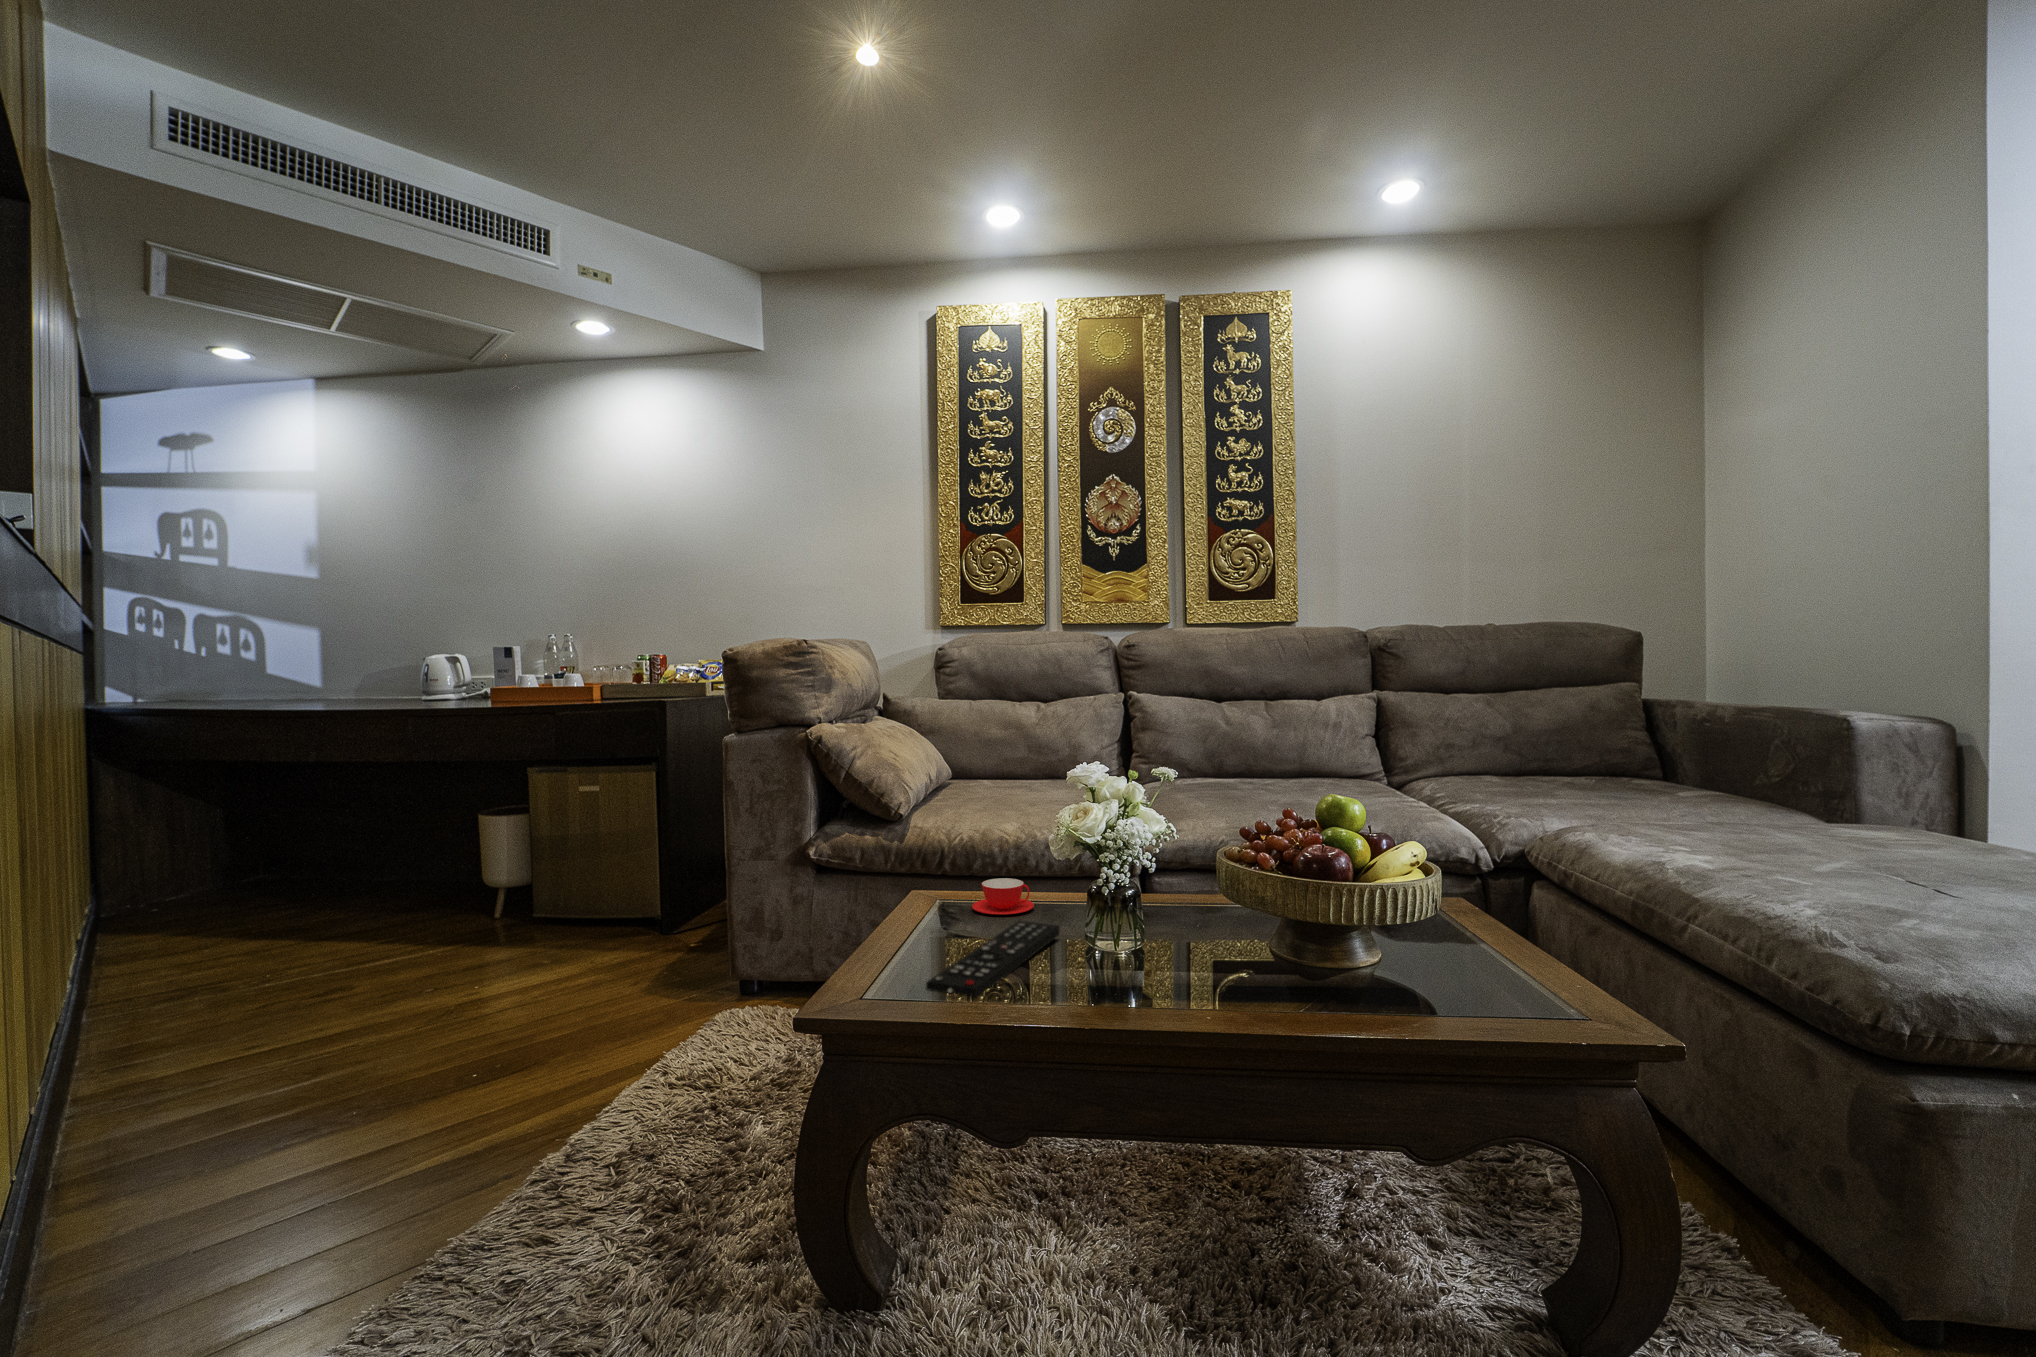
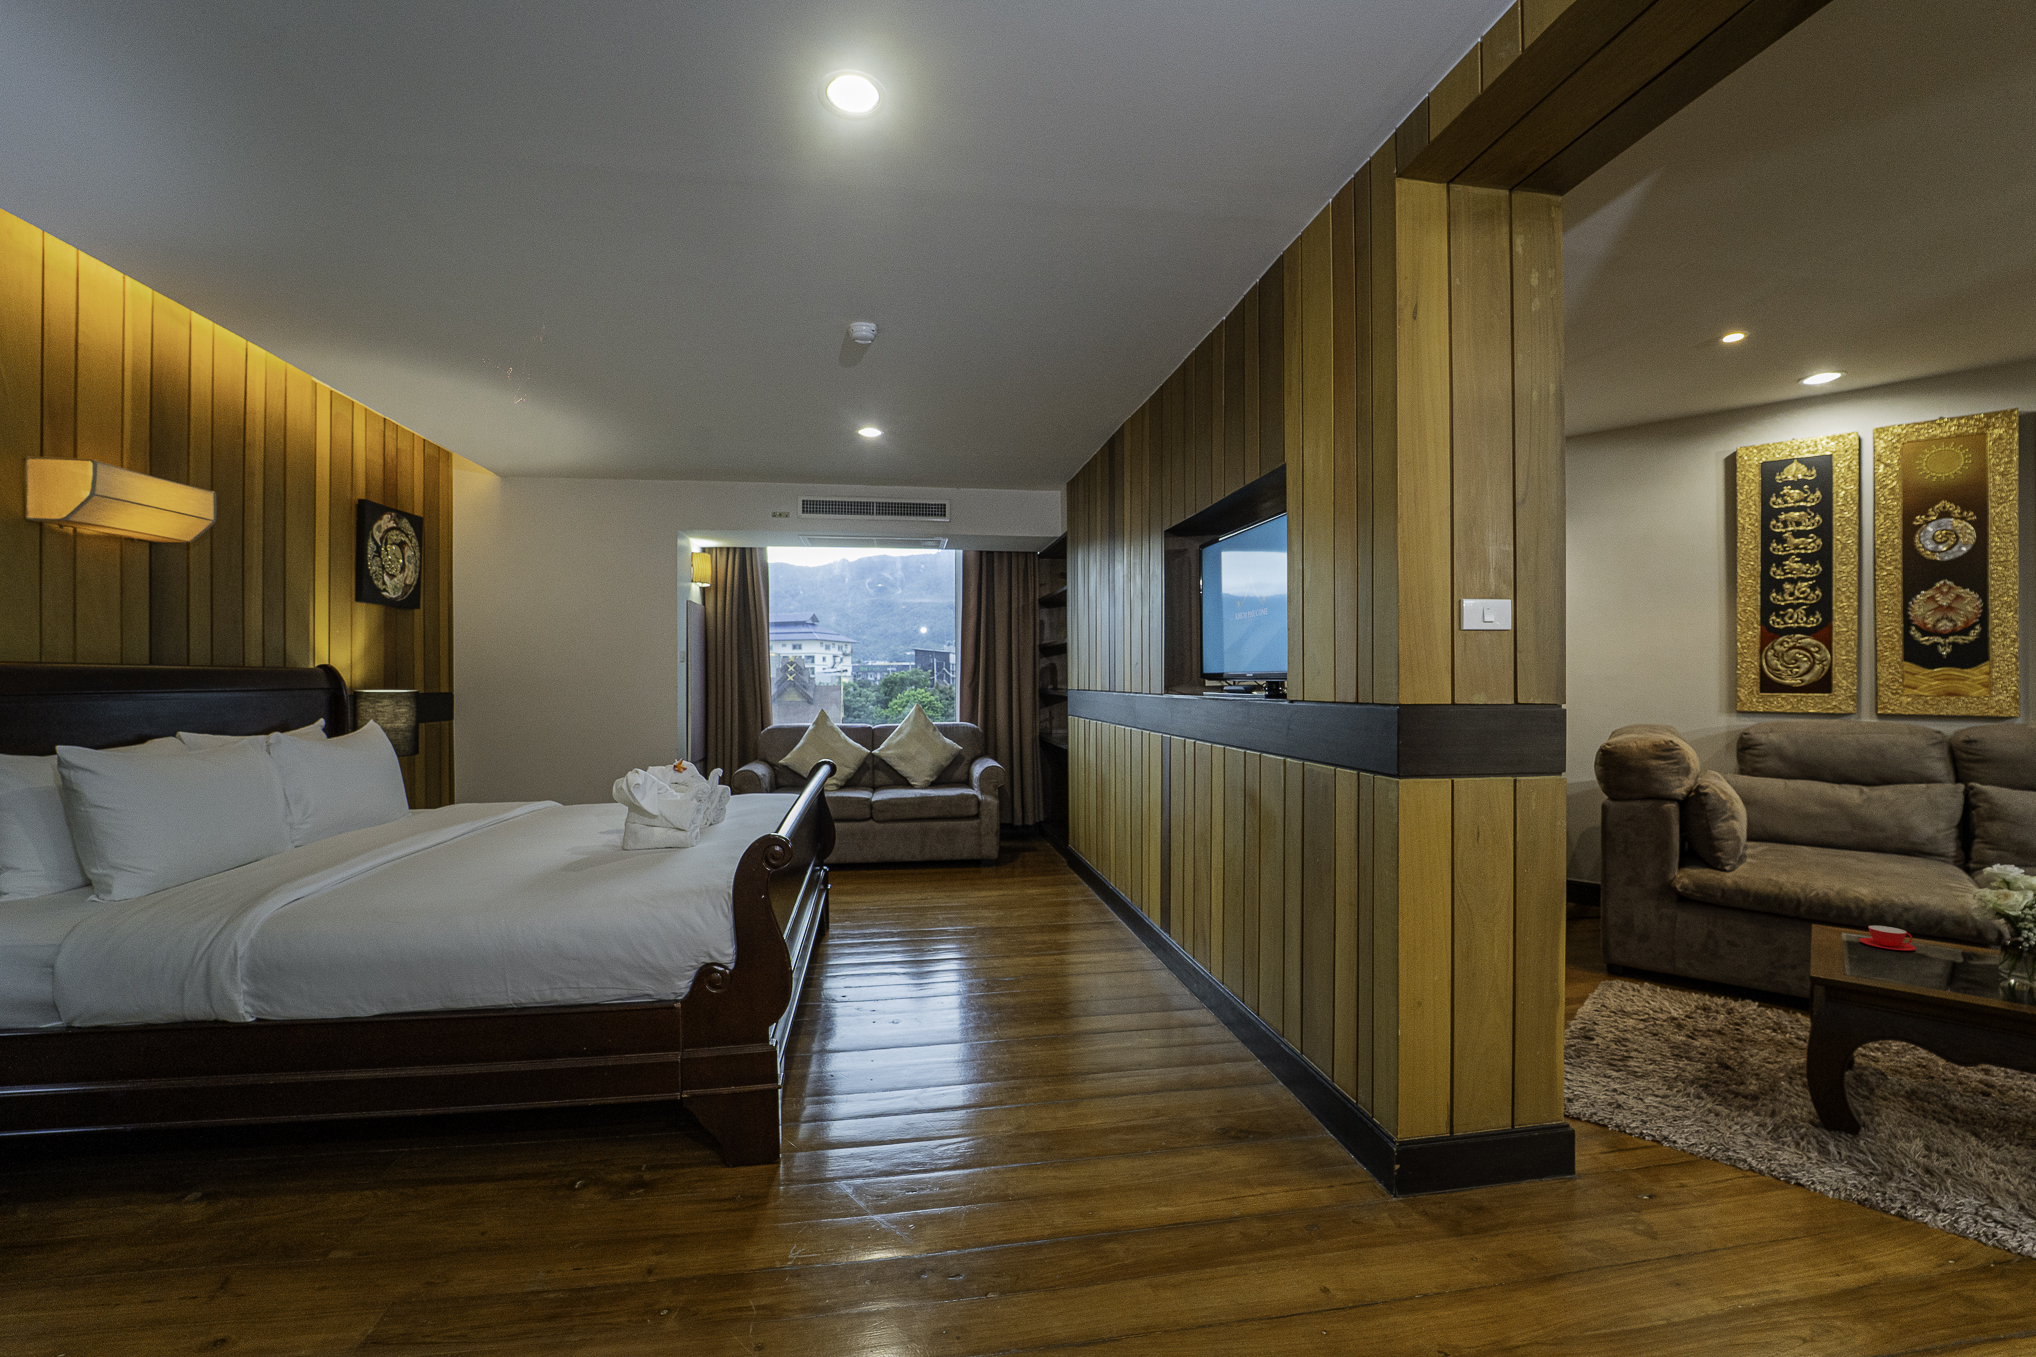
remote control: present [926,921,1060,997] -> none [1871,954,1955,988]

